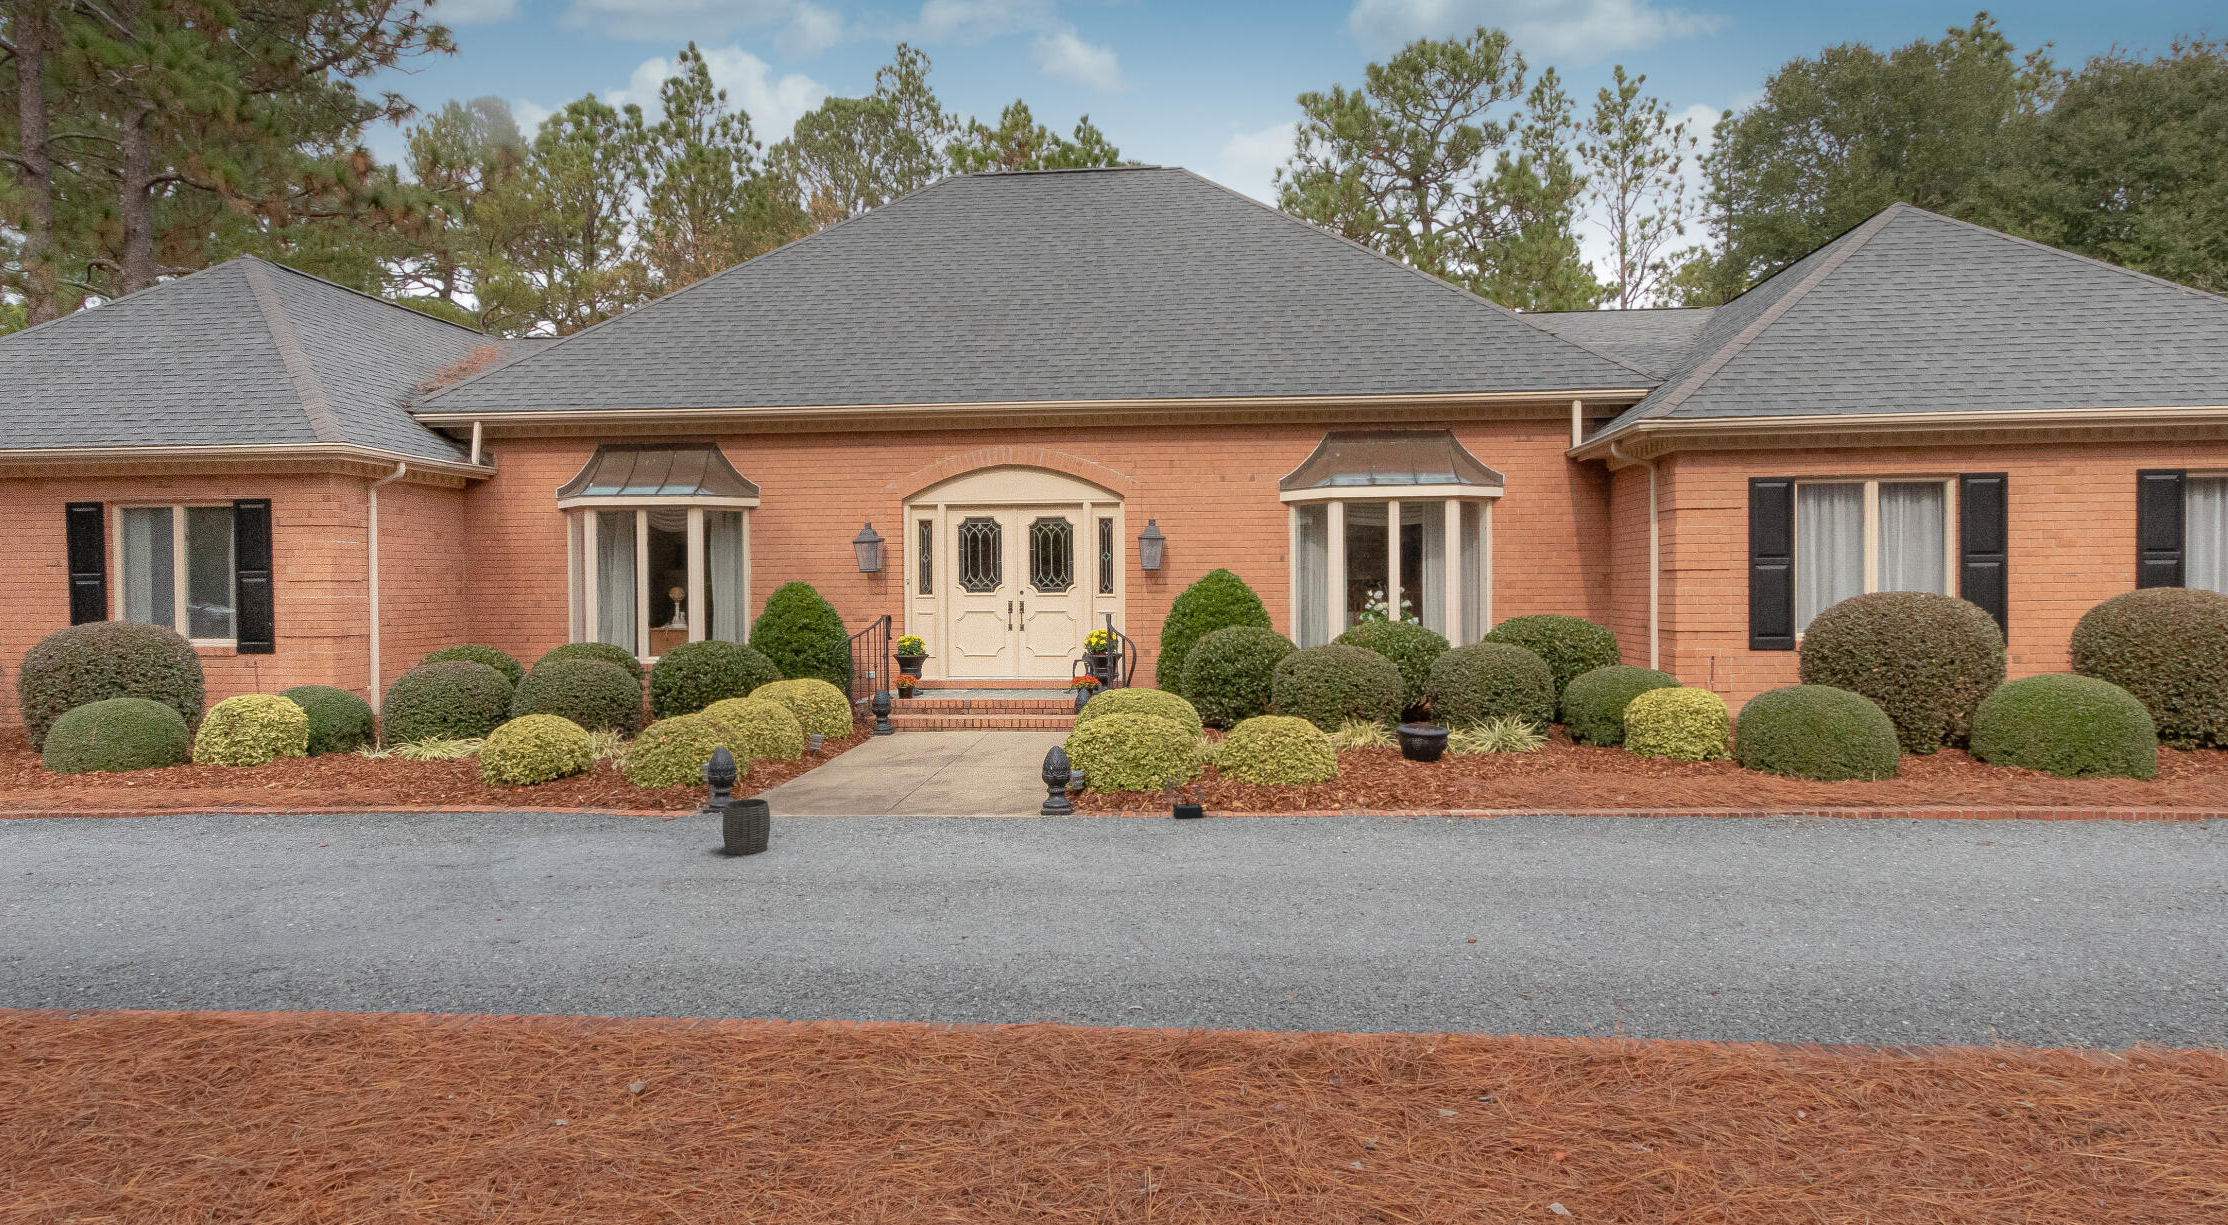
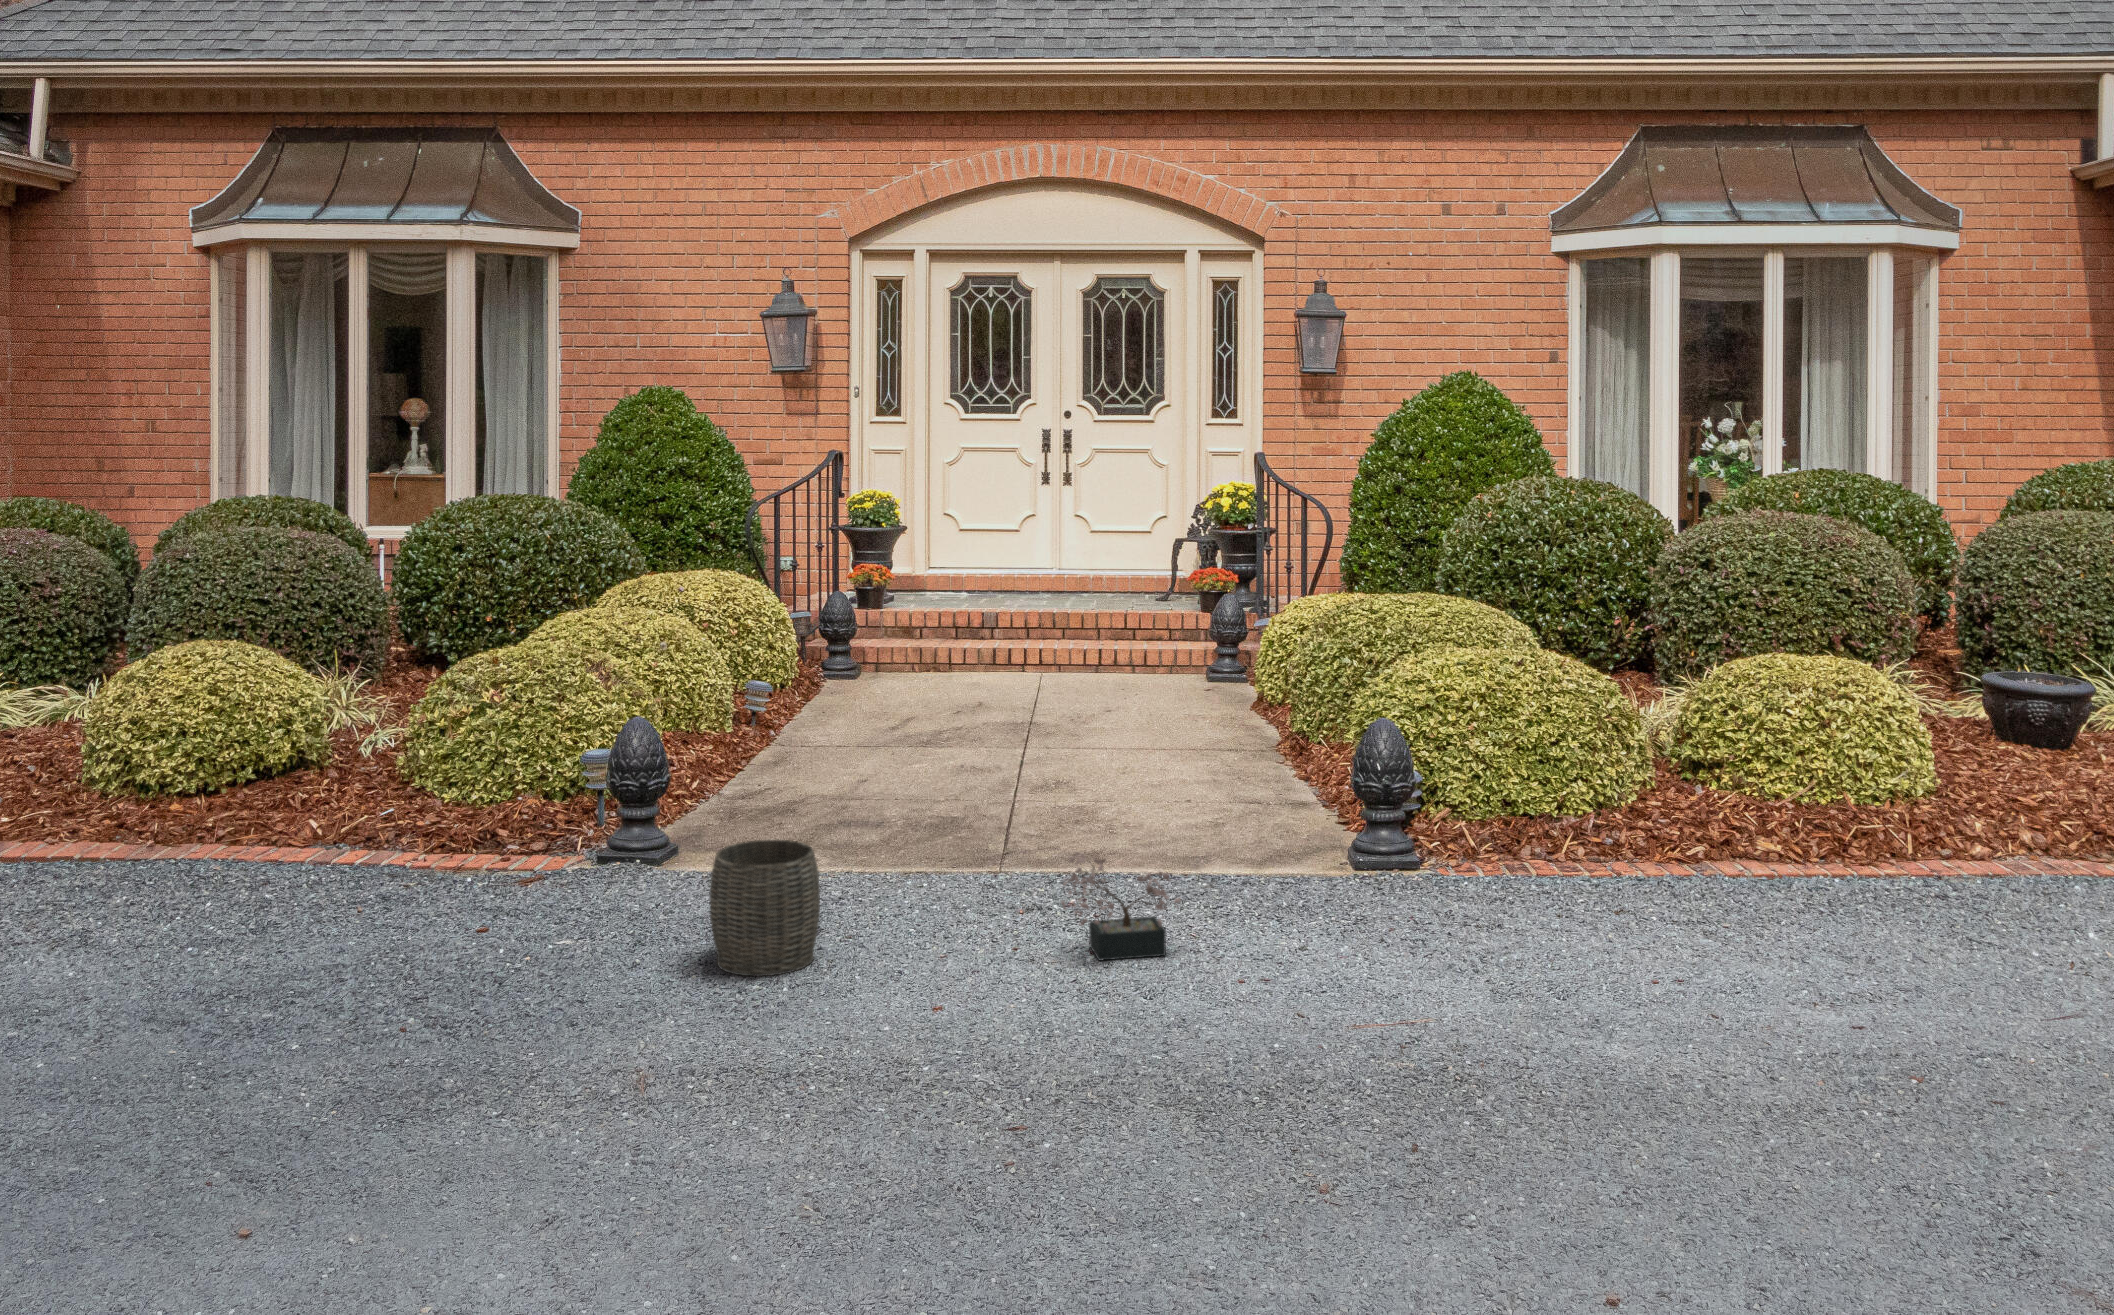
decorative plant: present [1162,778,1209,819] -> present [1061,853,1181,960]

